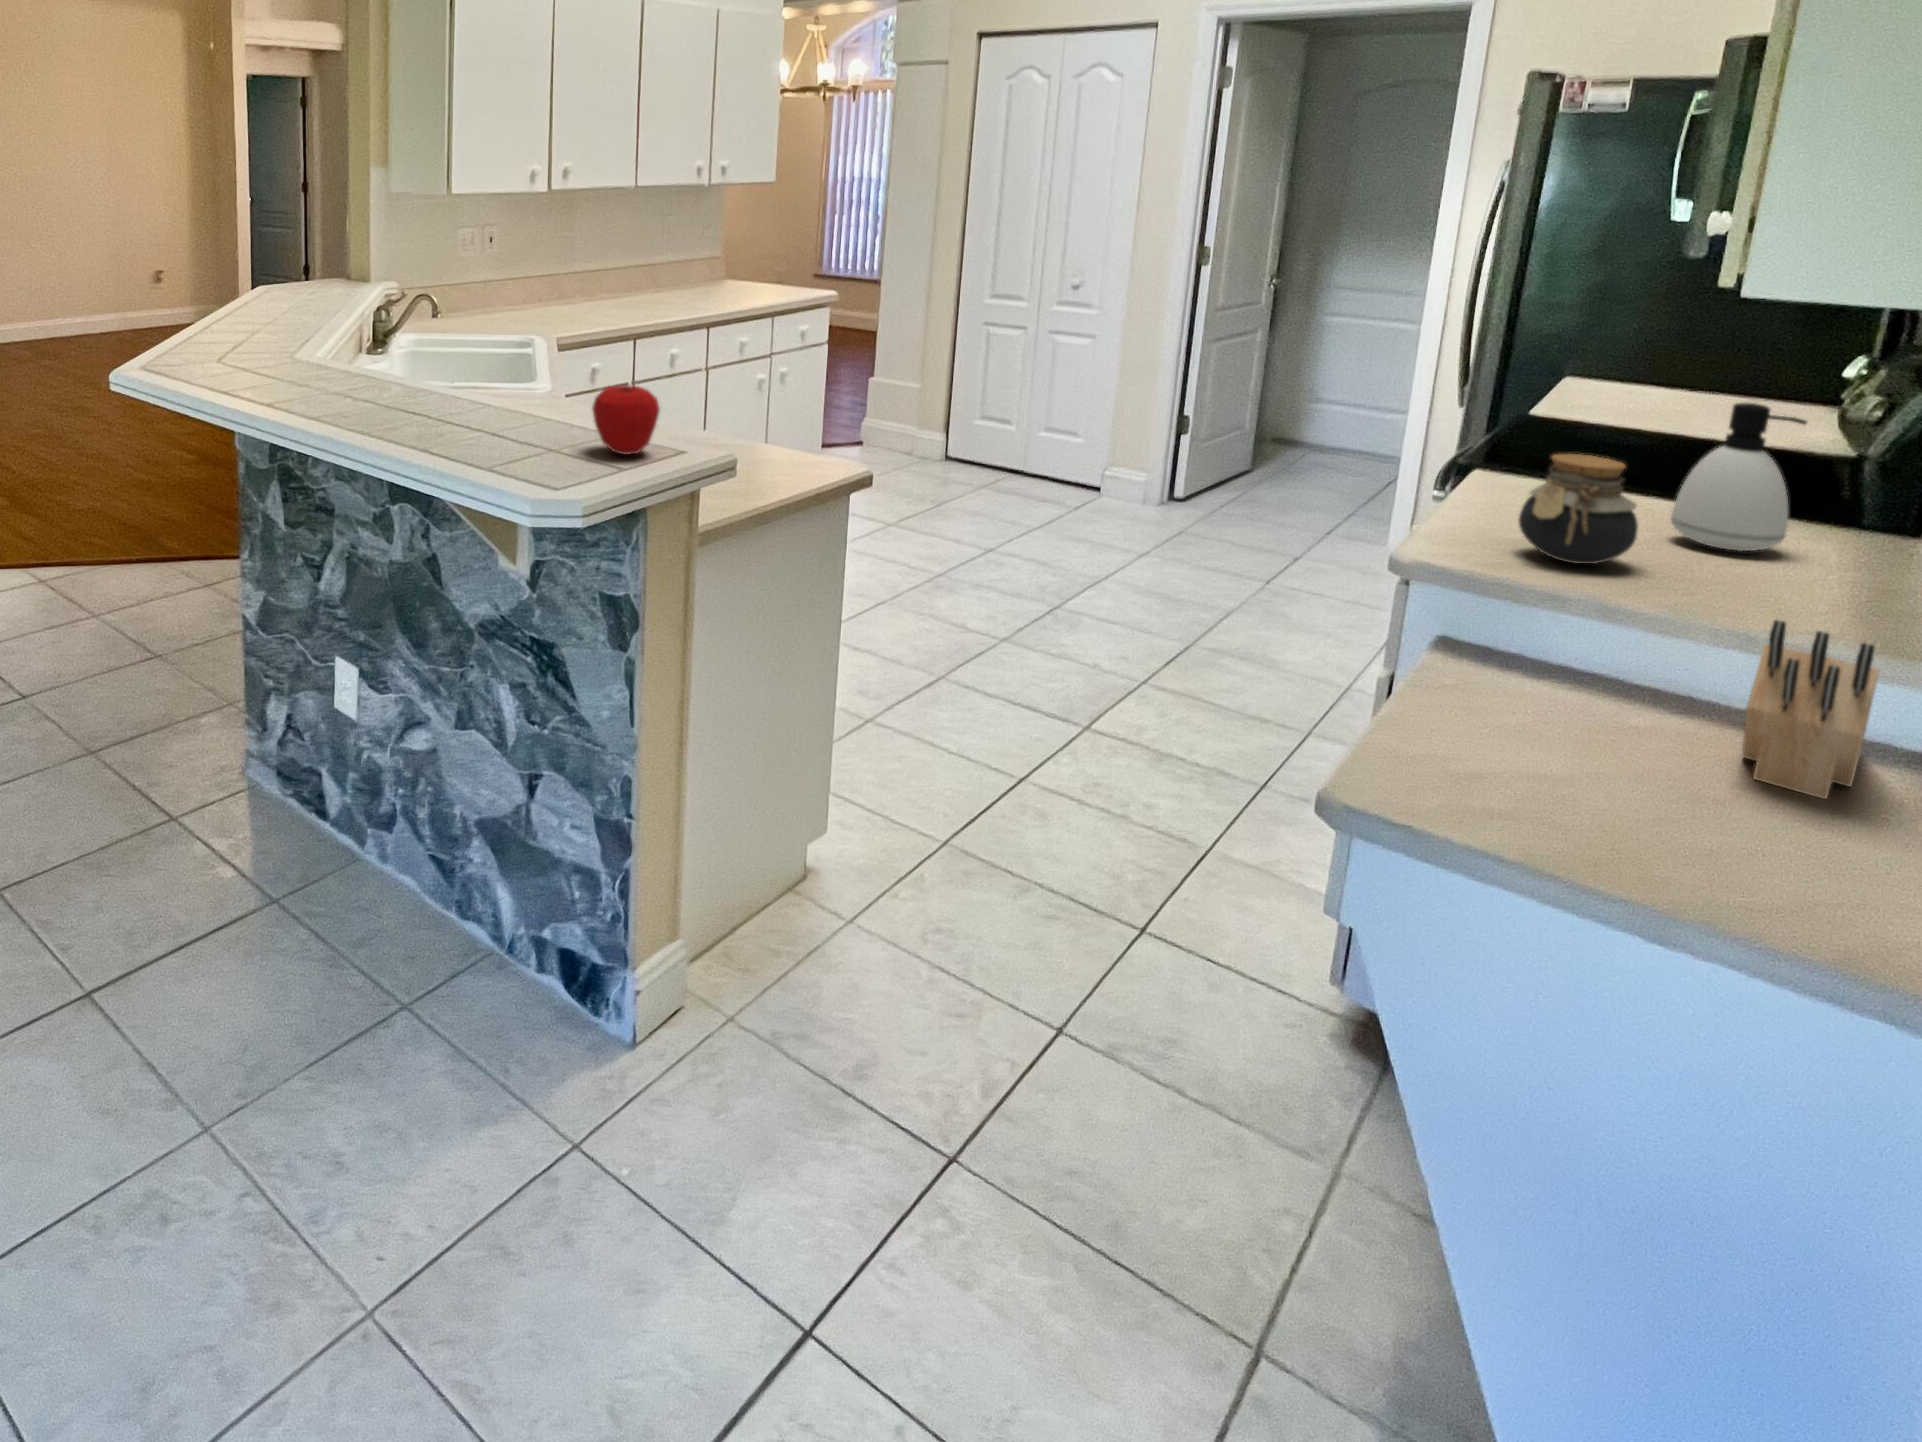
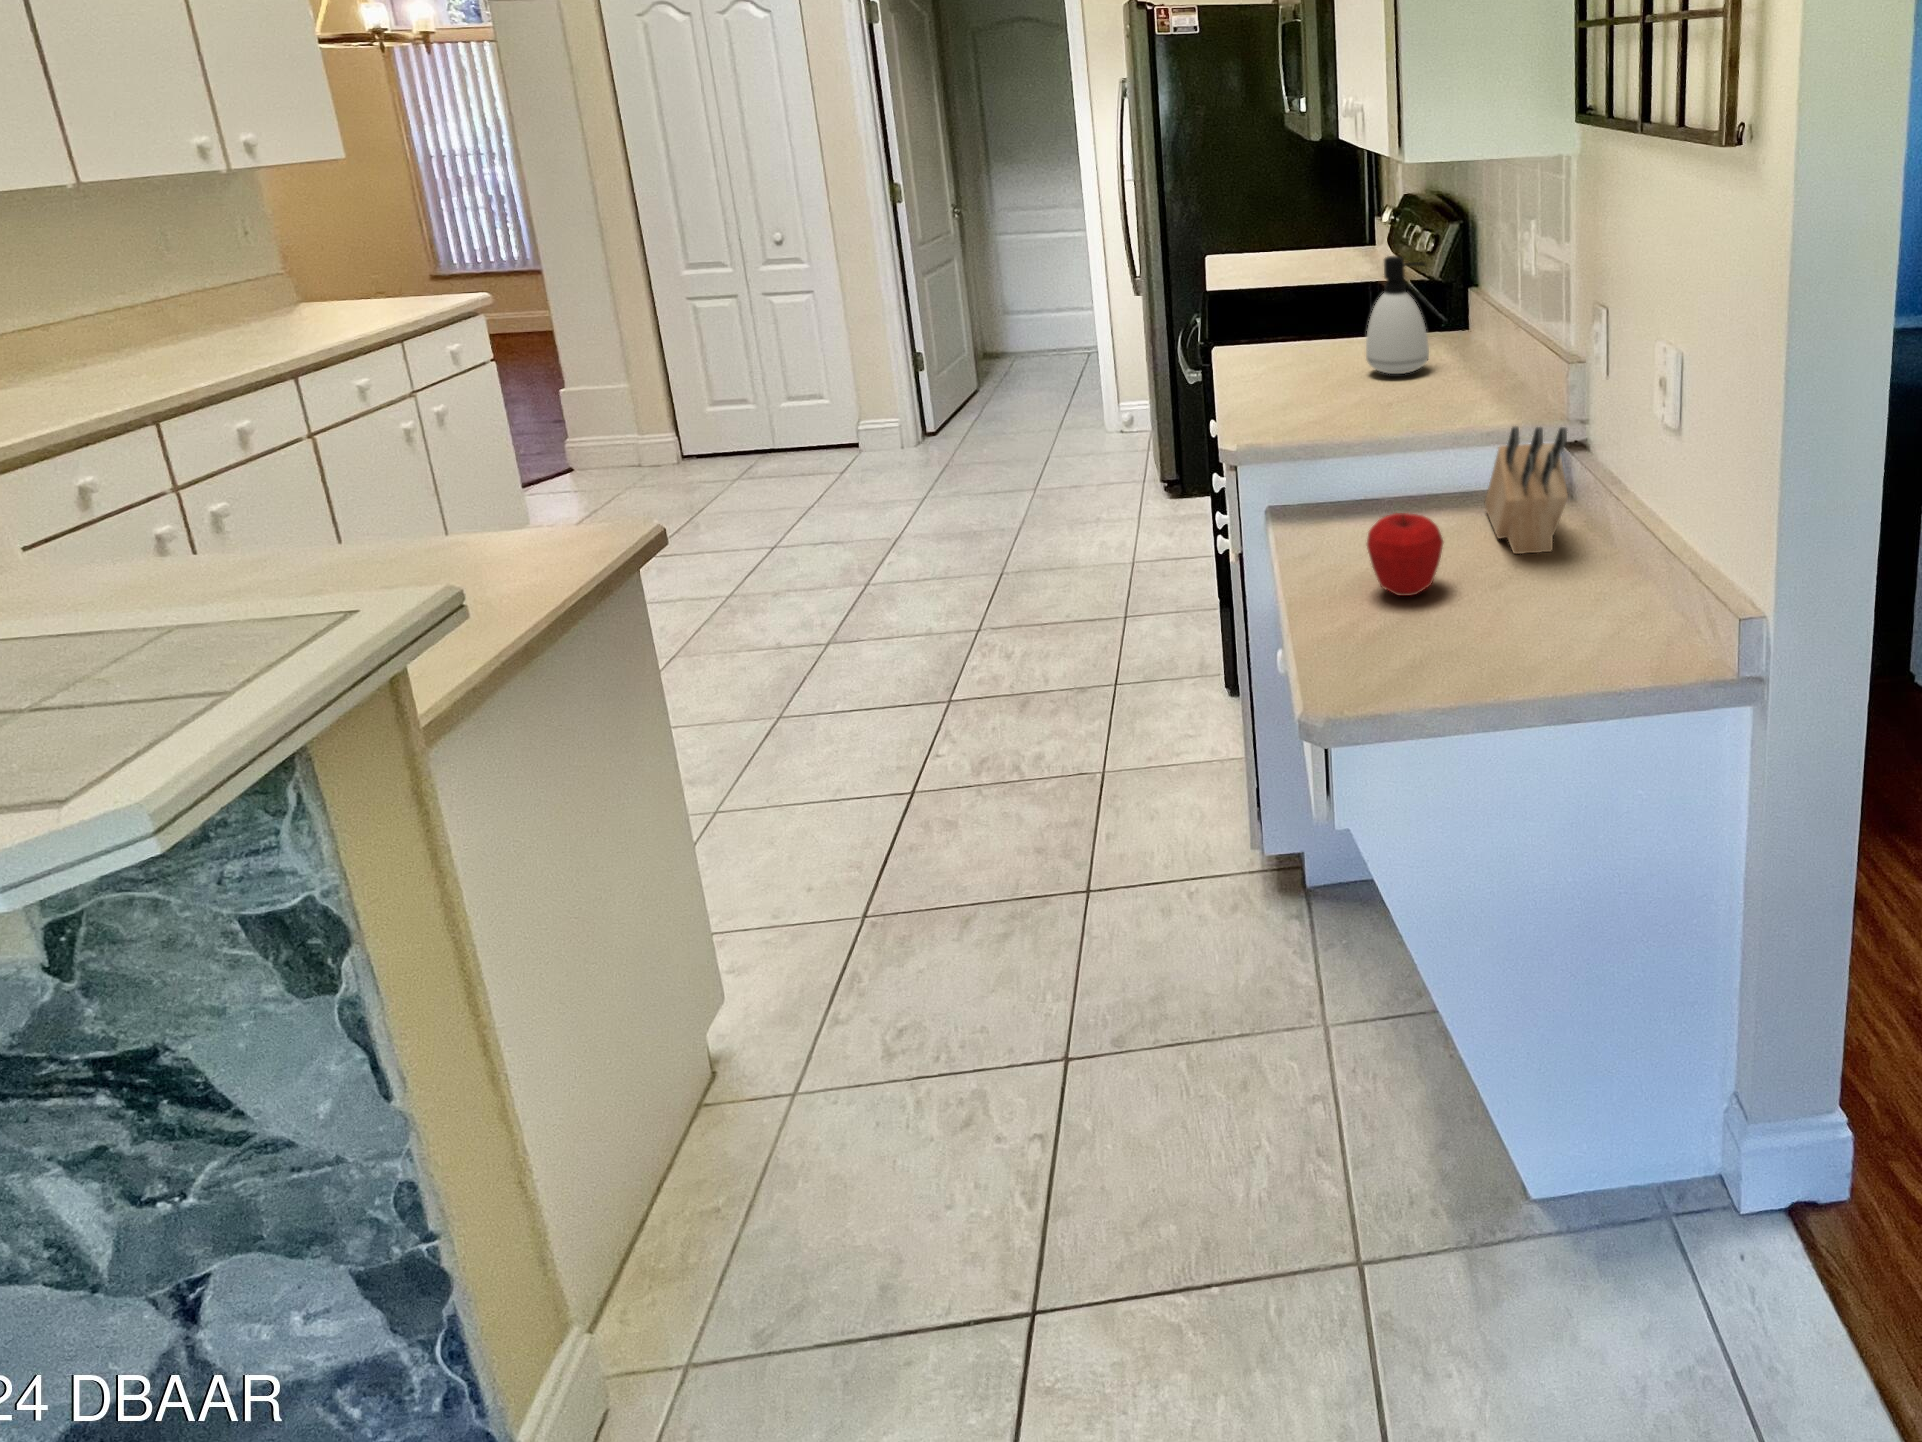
apple: present [592,382,660,454] -> present [1367,513,1443,596]
jar: present [1519,454,1638,564] -> none [1294,321,1370,416]

